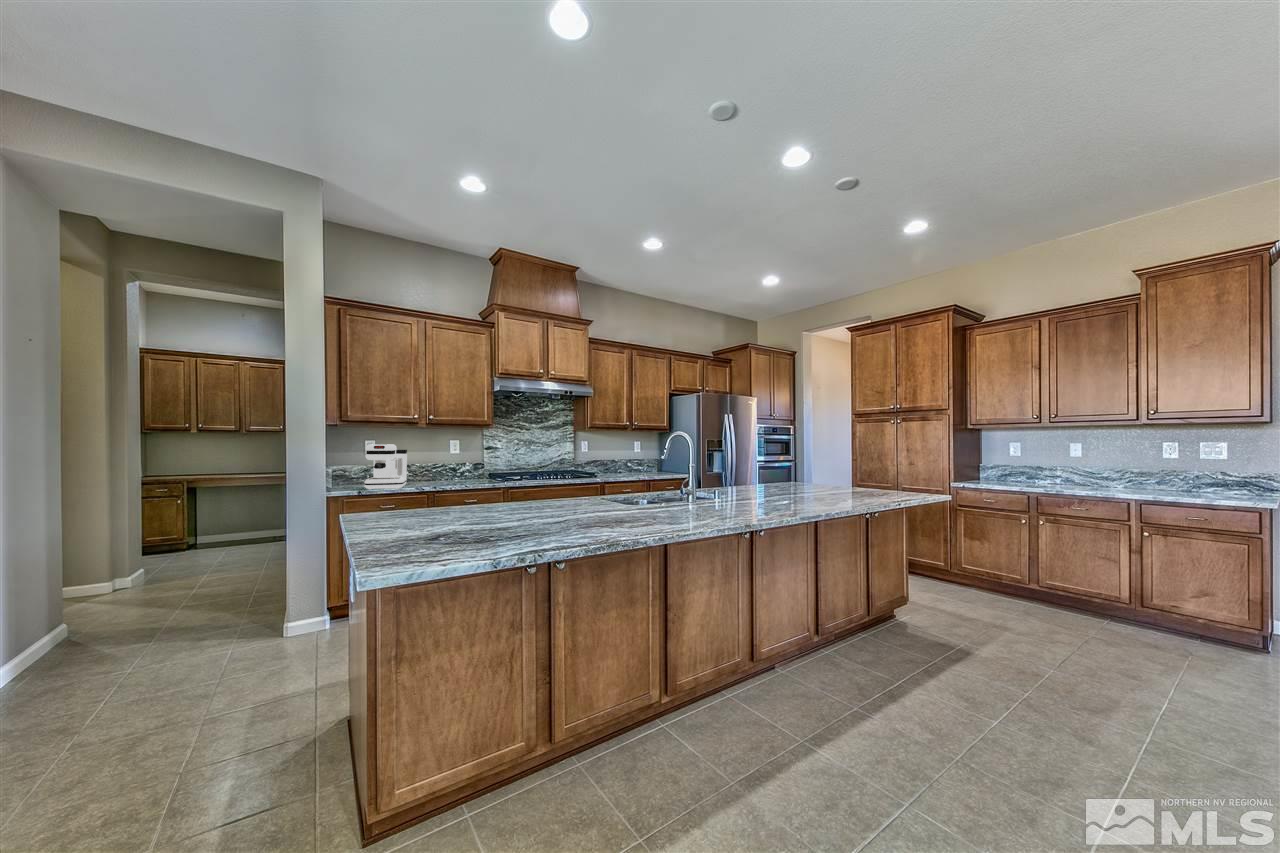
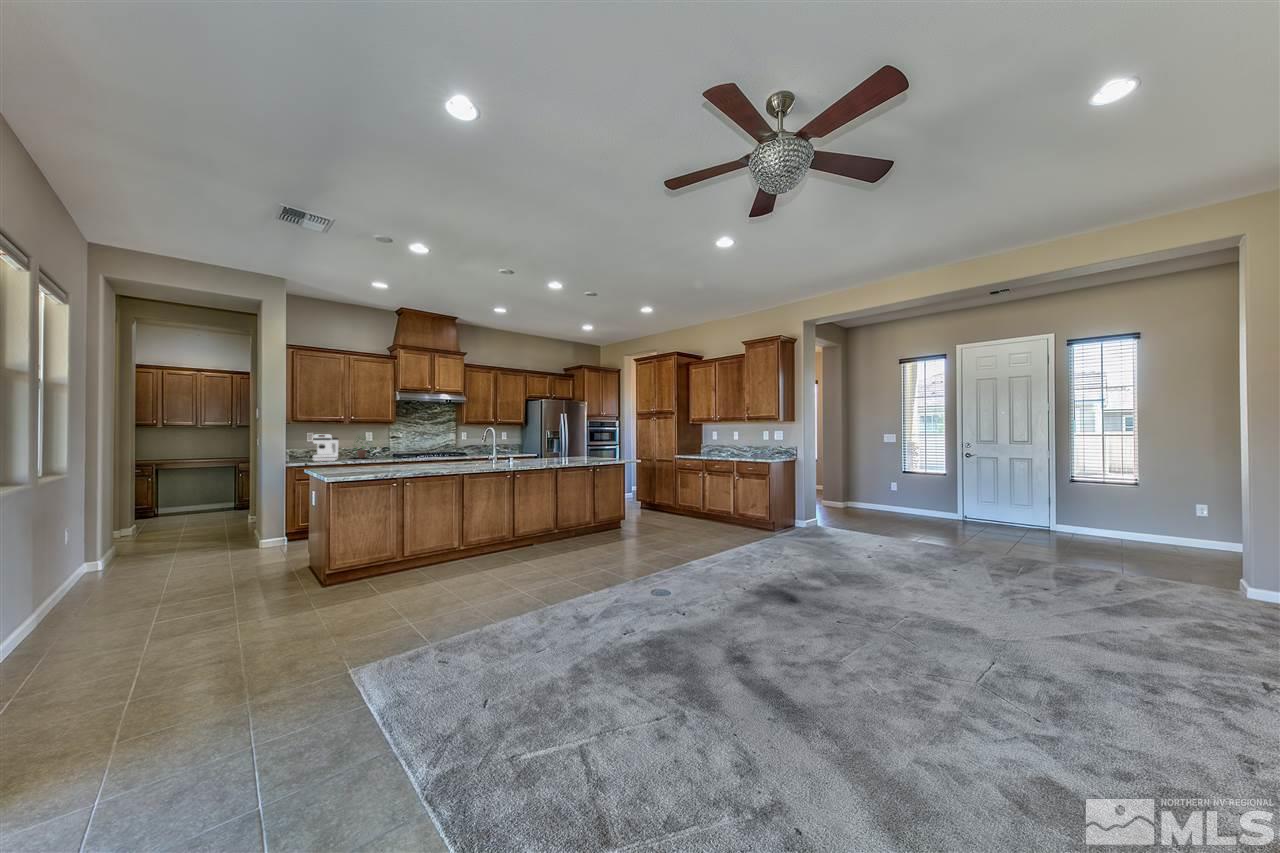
potted plant: none [423,444,465,482] -> present [355,442,368,458]

